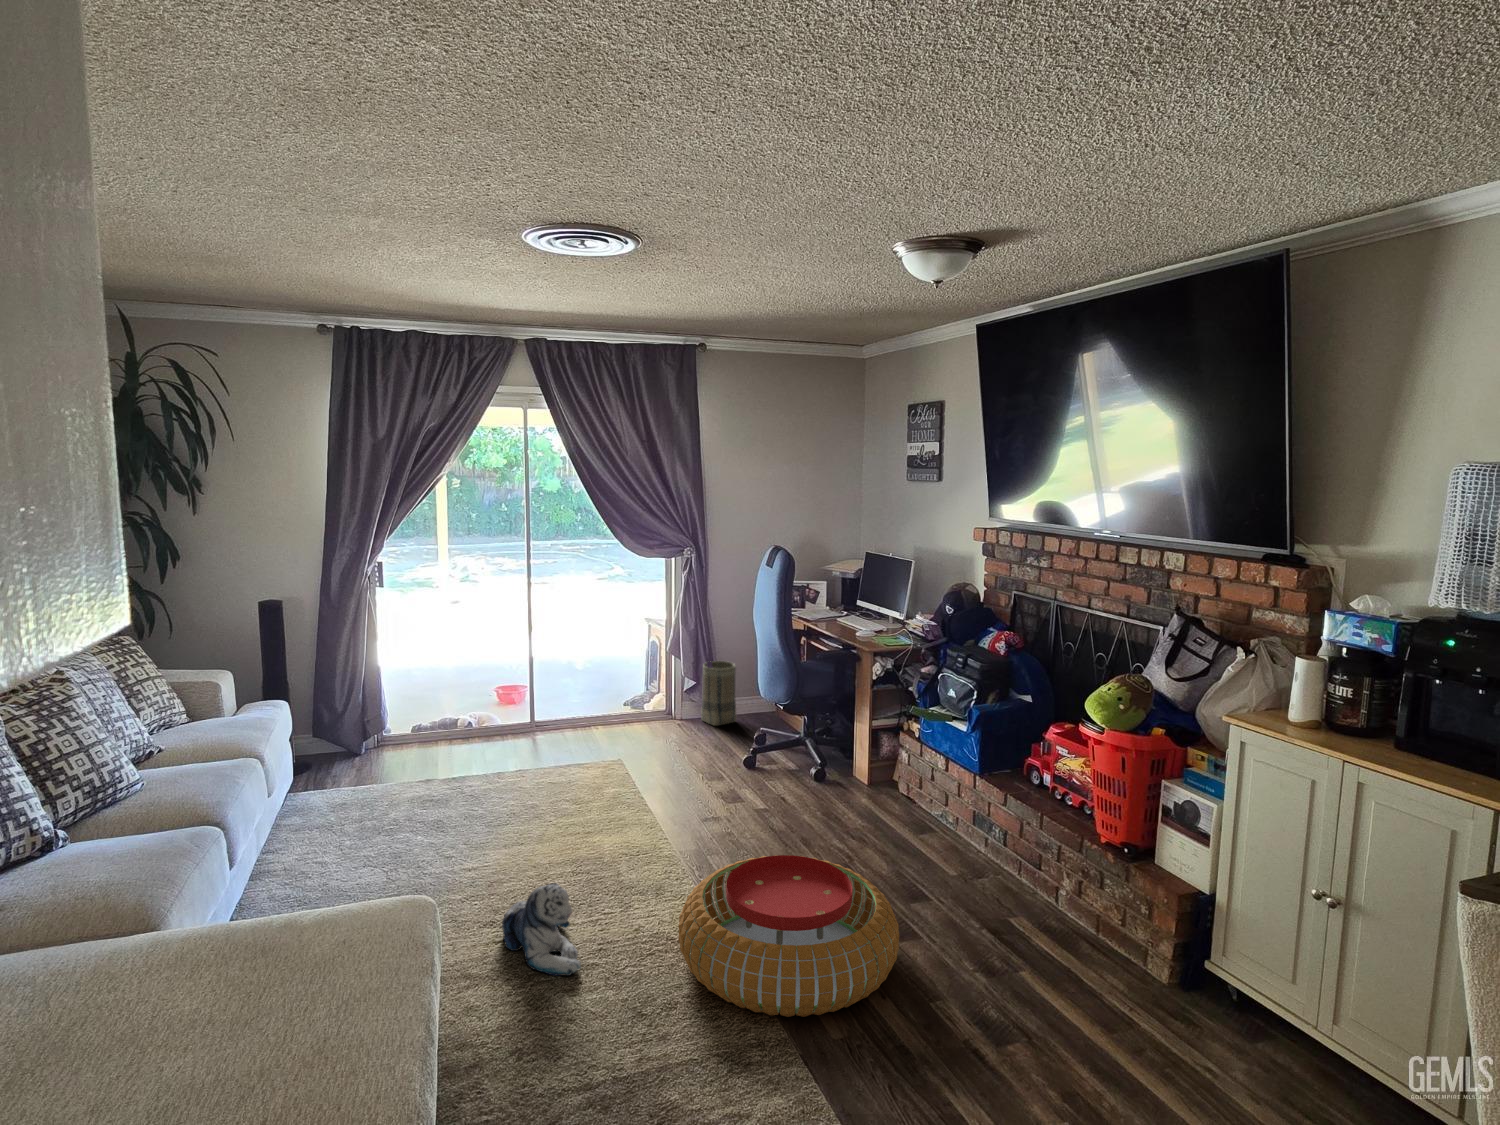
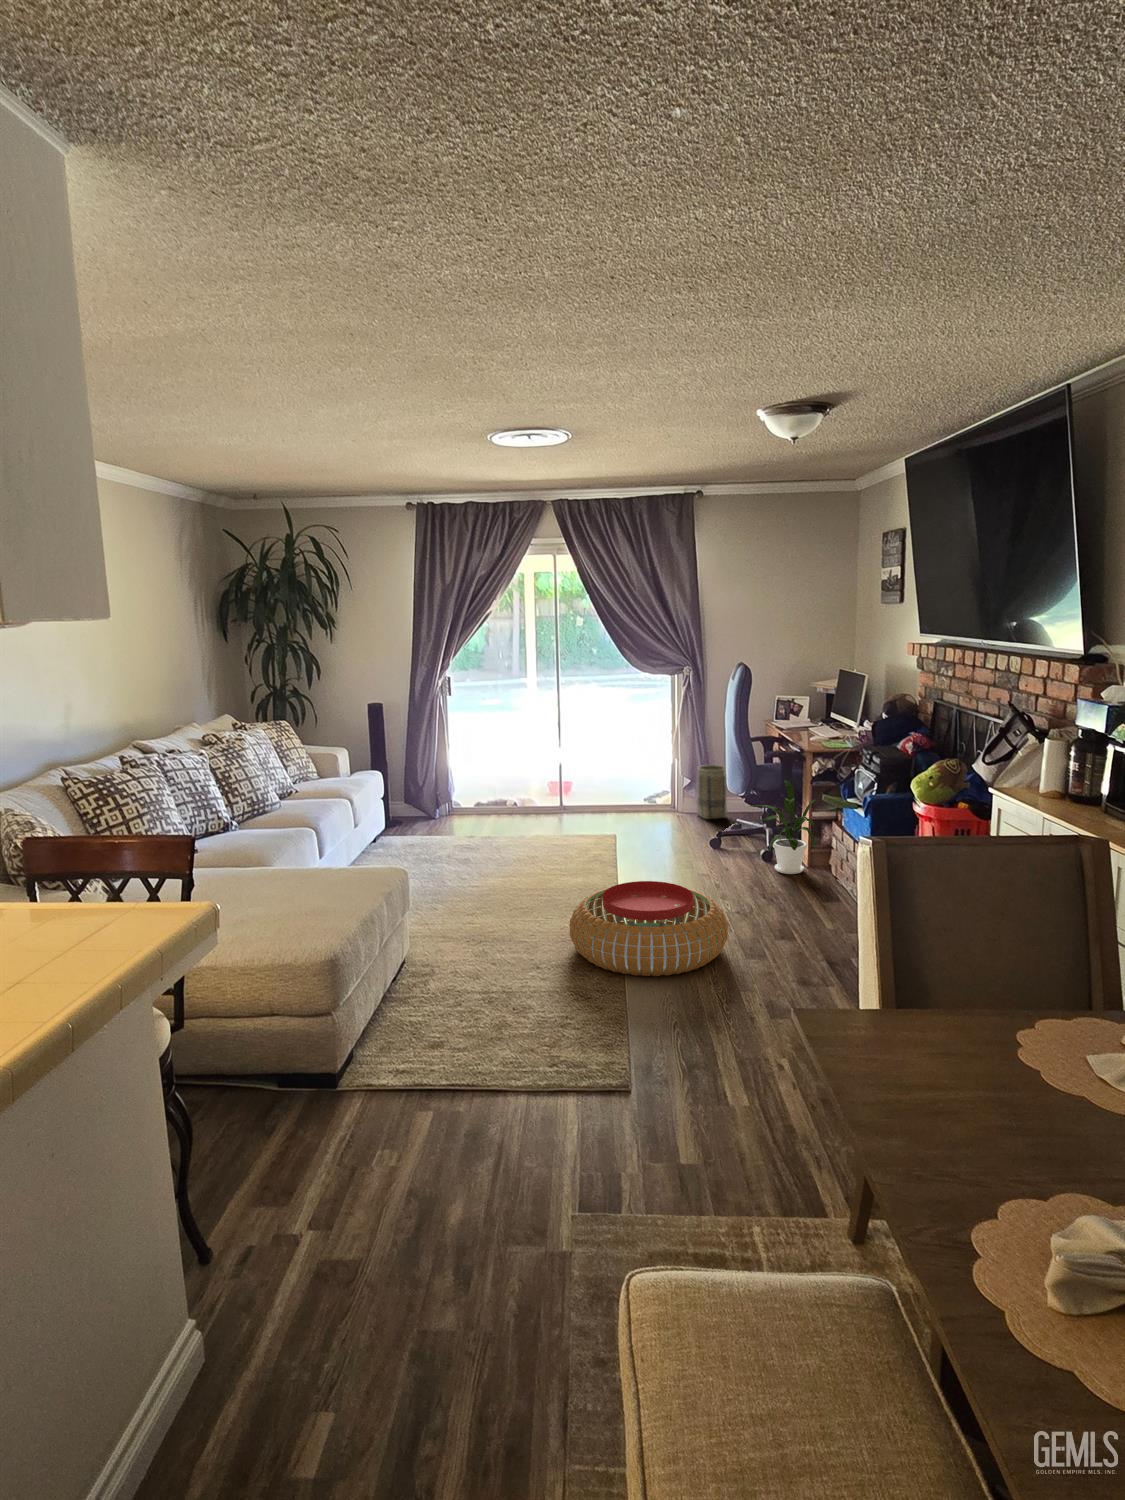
house plant: none [803,685,894,799] -> present [749,780,821,874]
plush toy: present [502,883,581,976] -> none [469,882,515,938]

